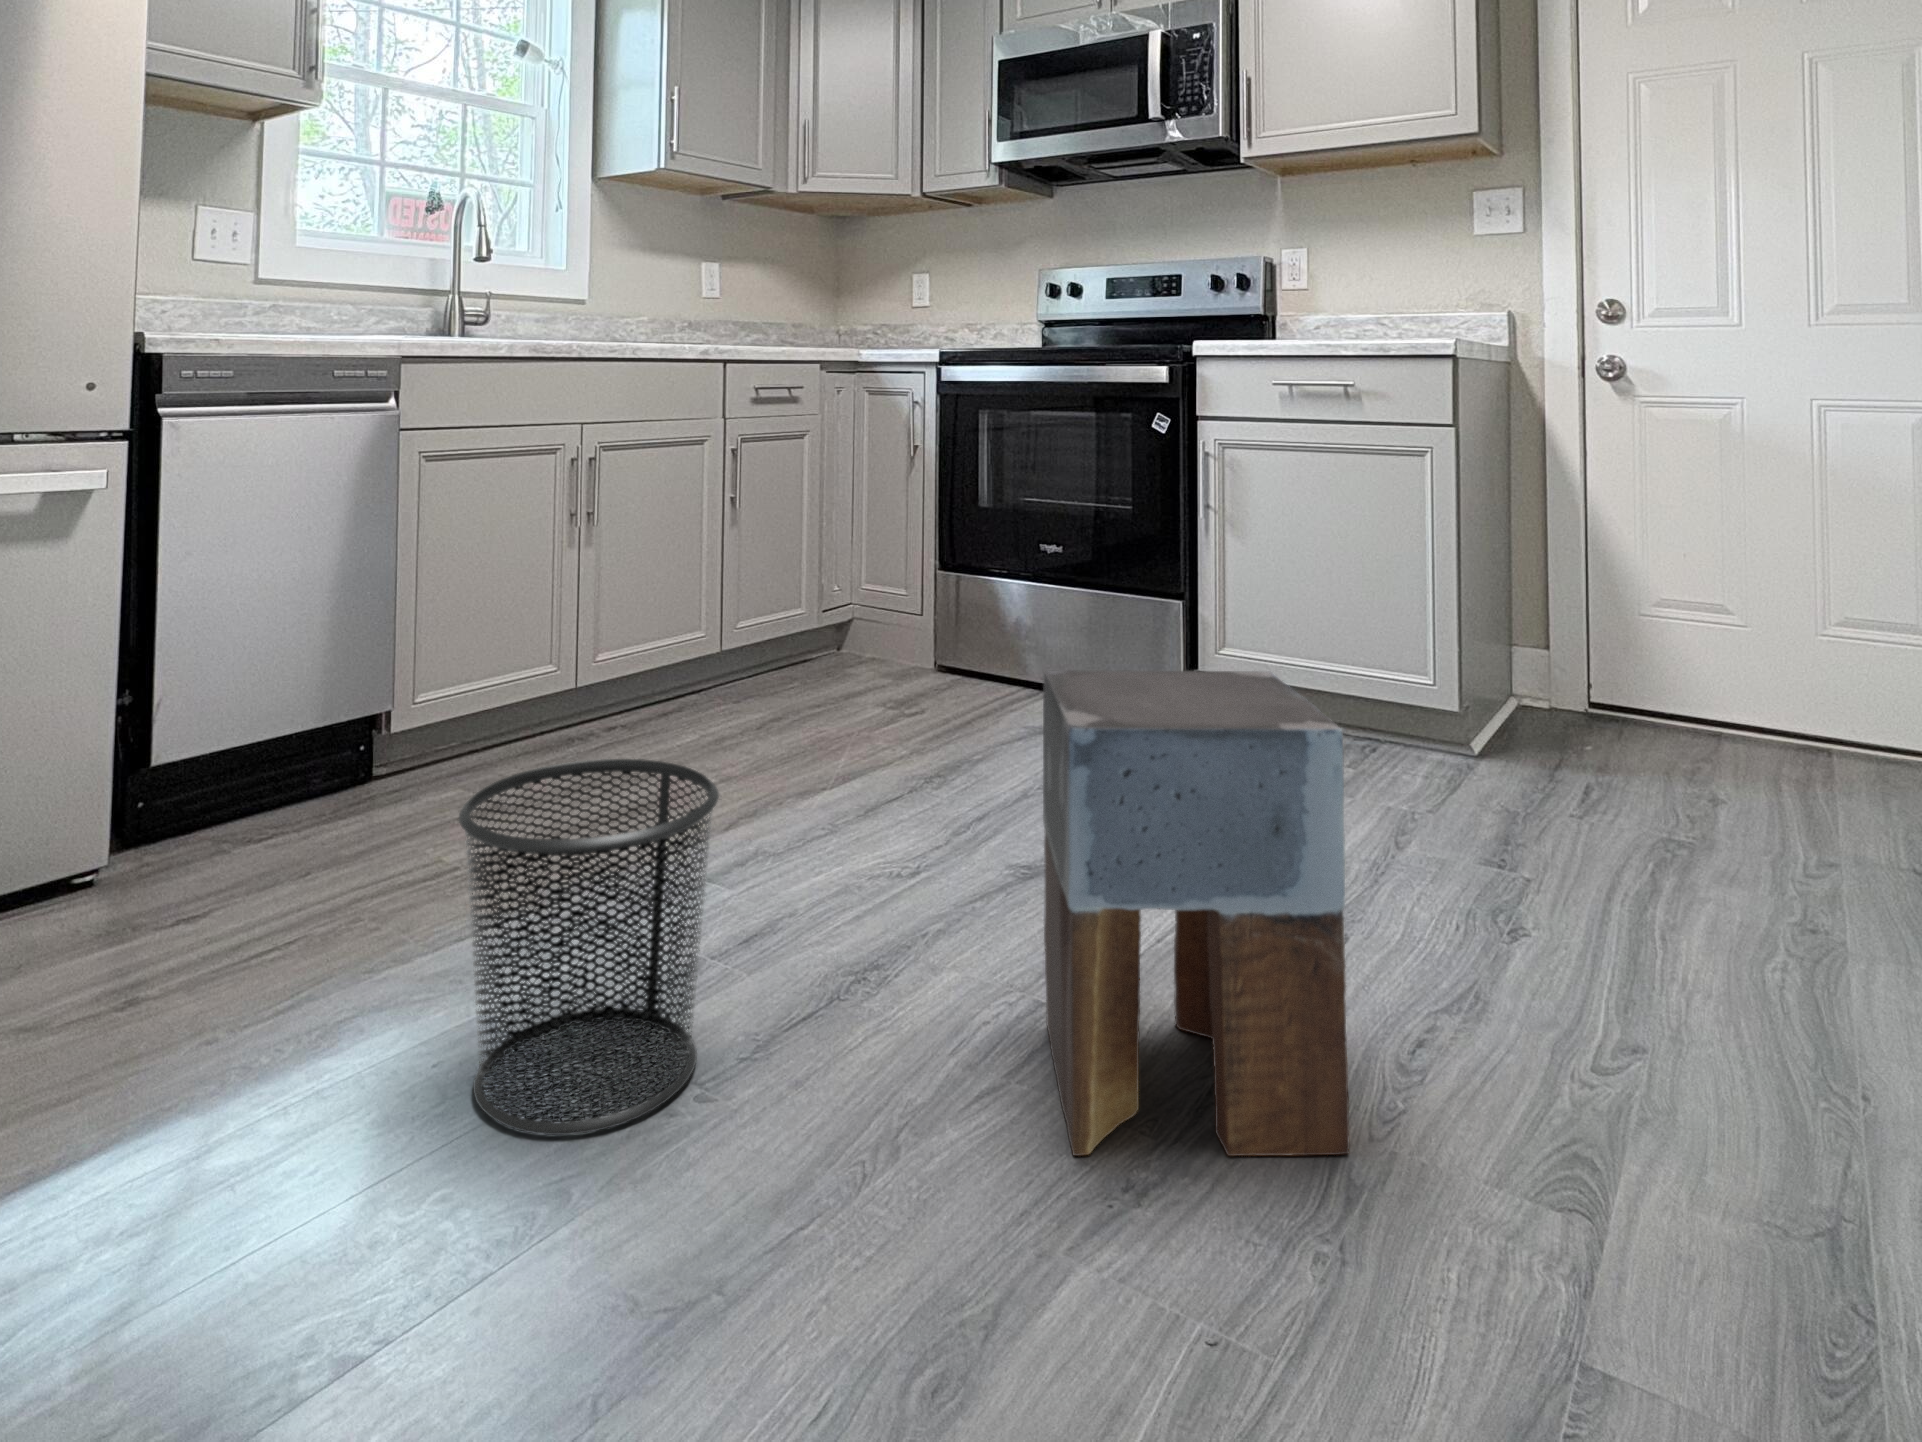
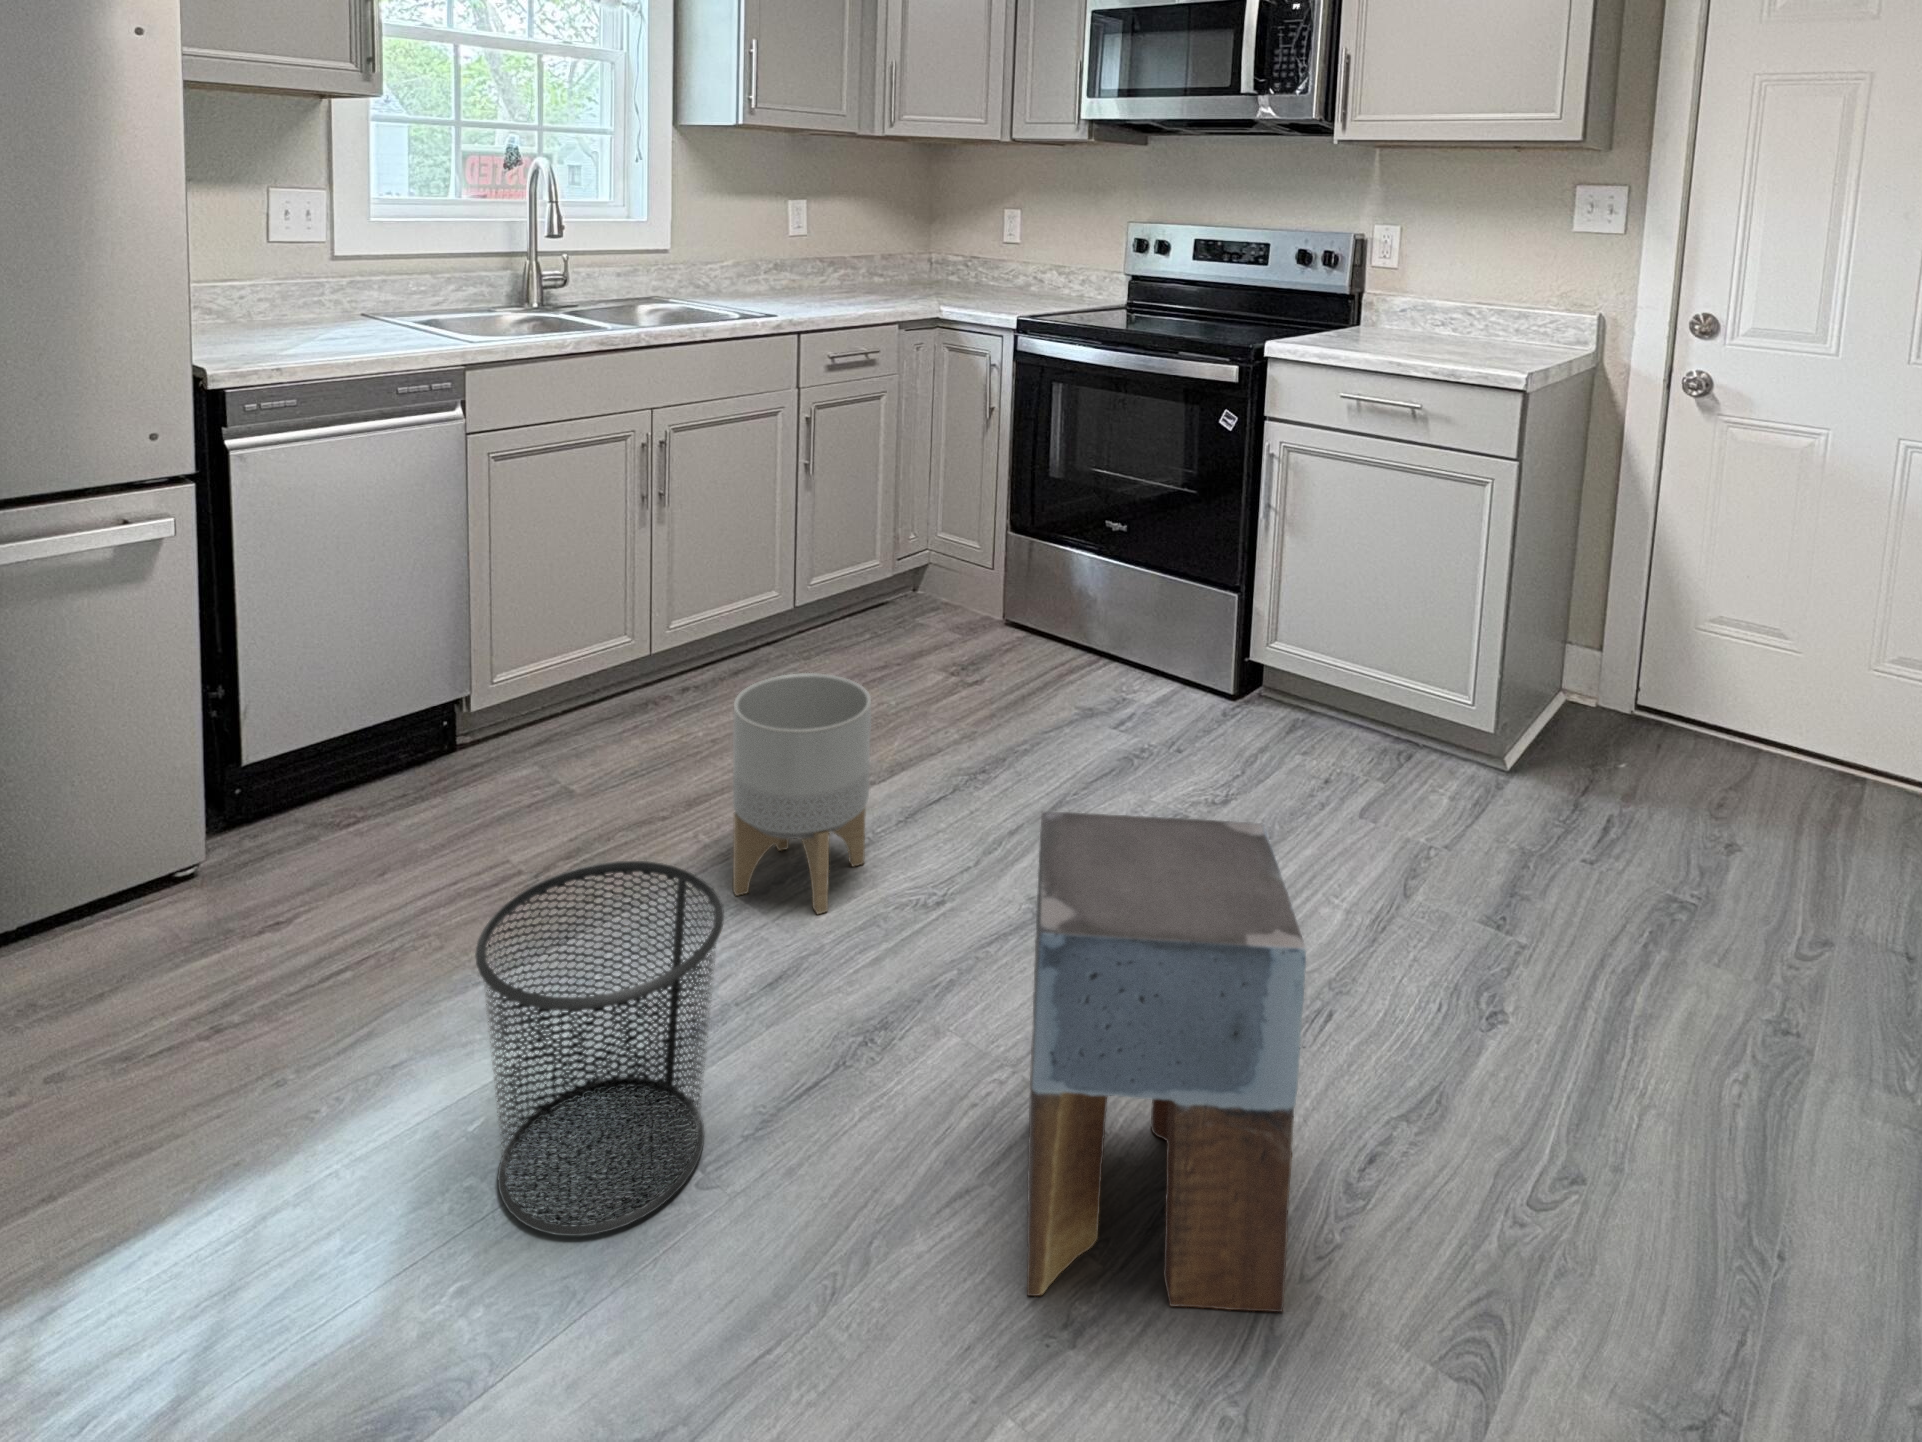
planter: none [689,644,833,885] -> present [733,673,871,914]

